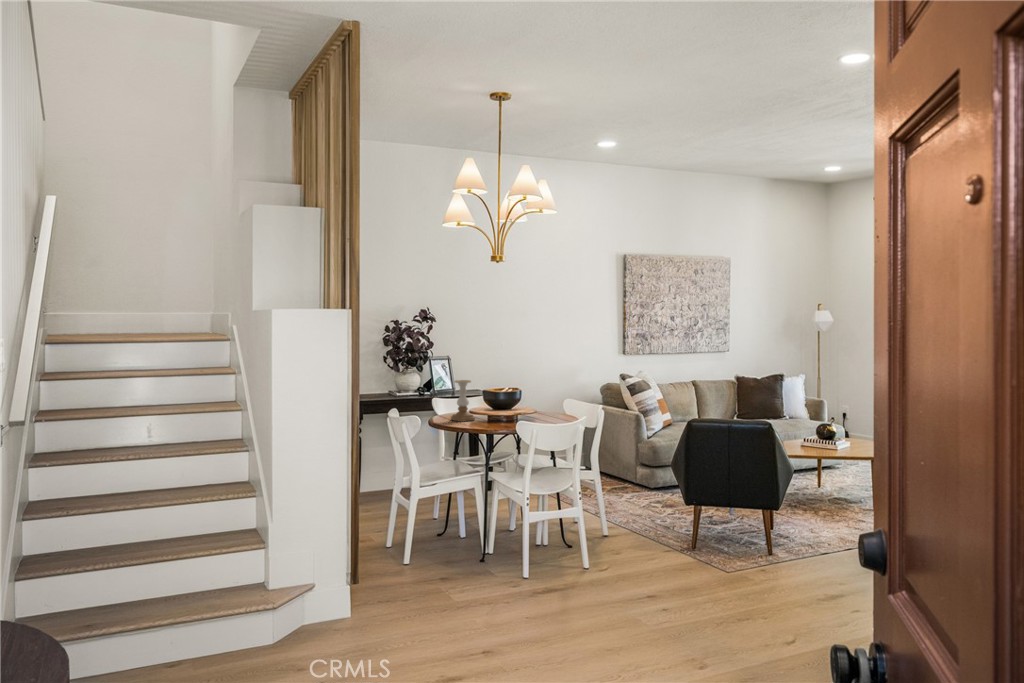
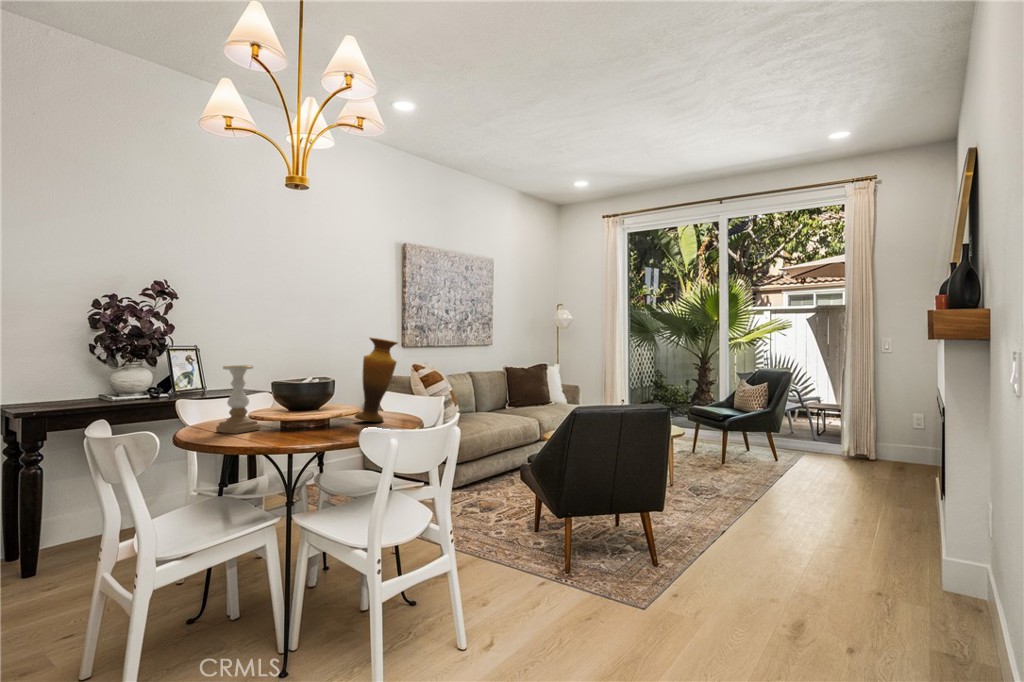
vase: none [533,363,562,421] -> present [355,337,398,422]

